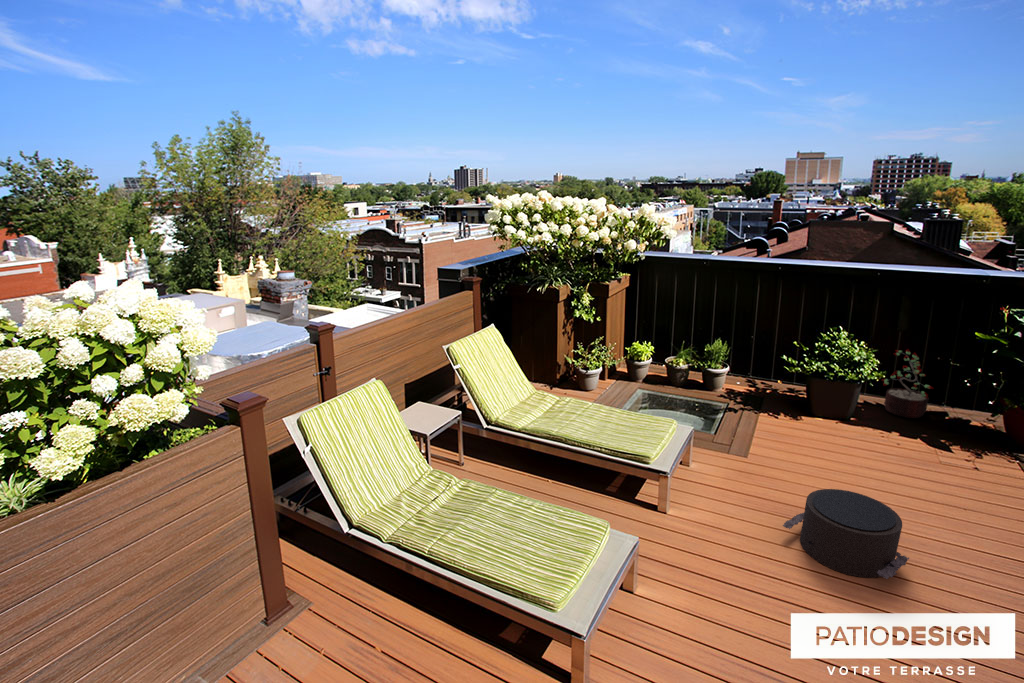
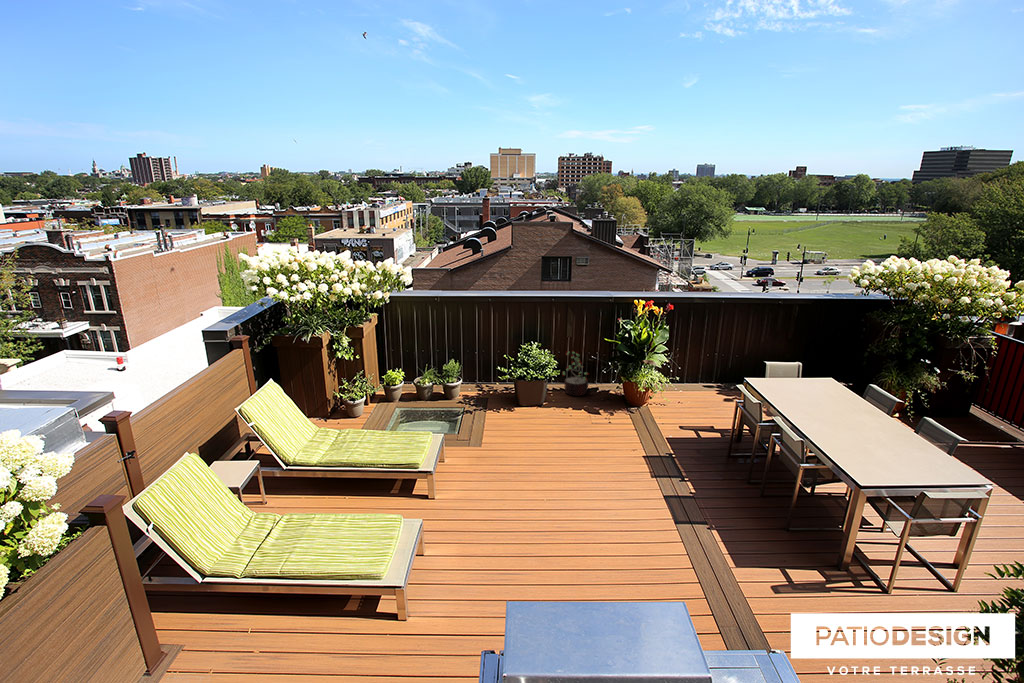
pouf: present [783,489,909,579] -> none [506,457,573,507]

